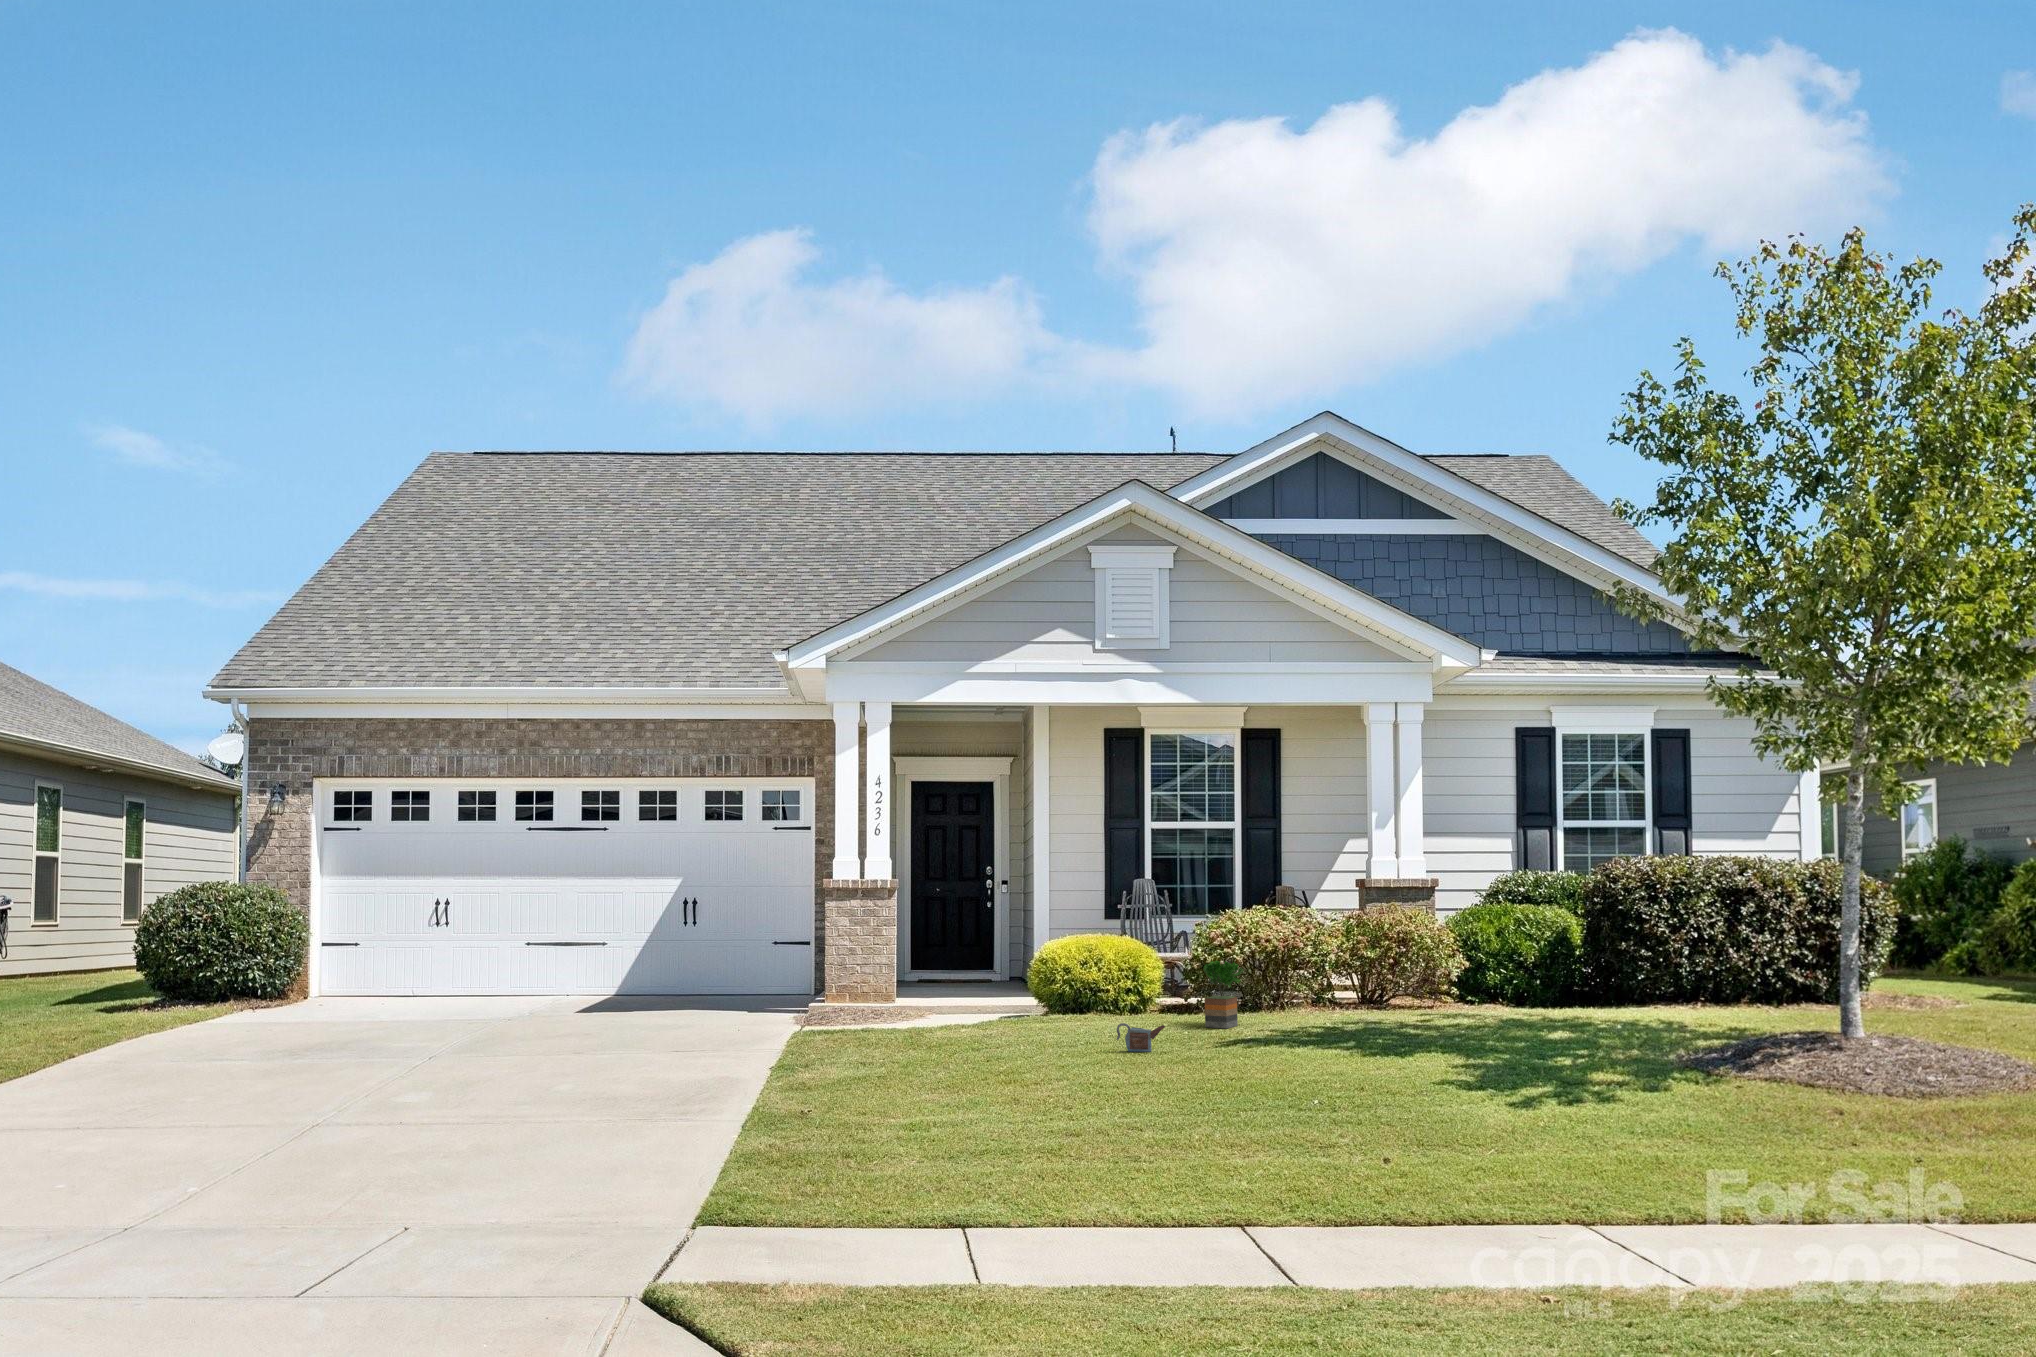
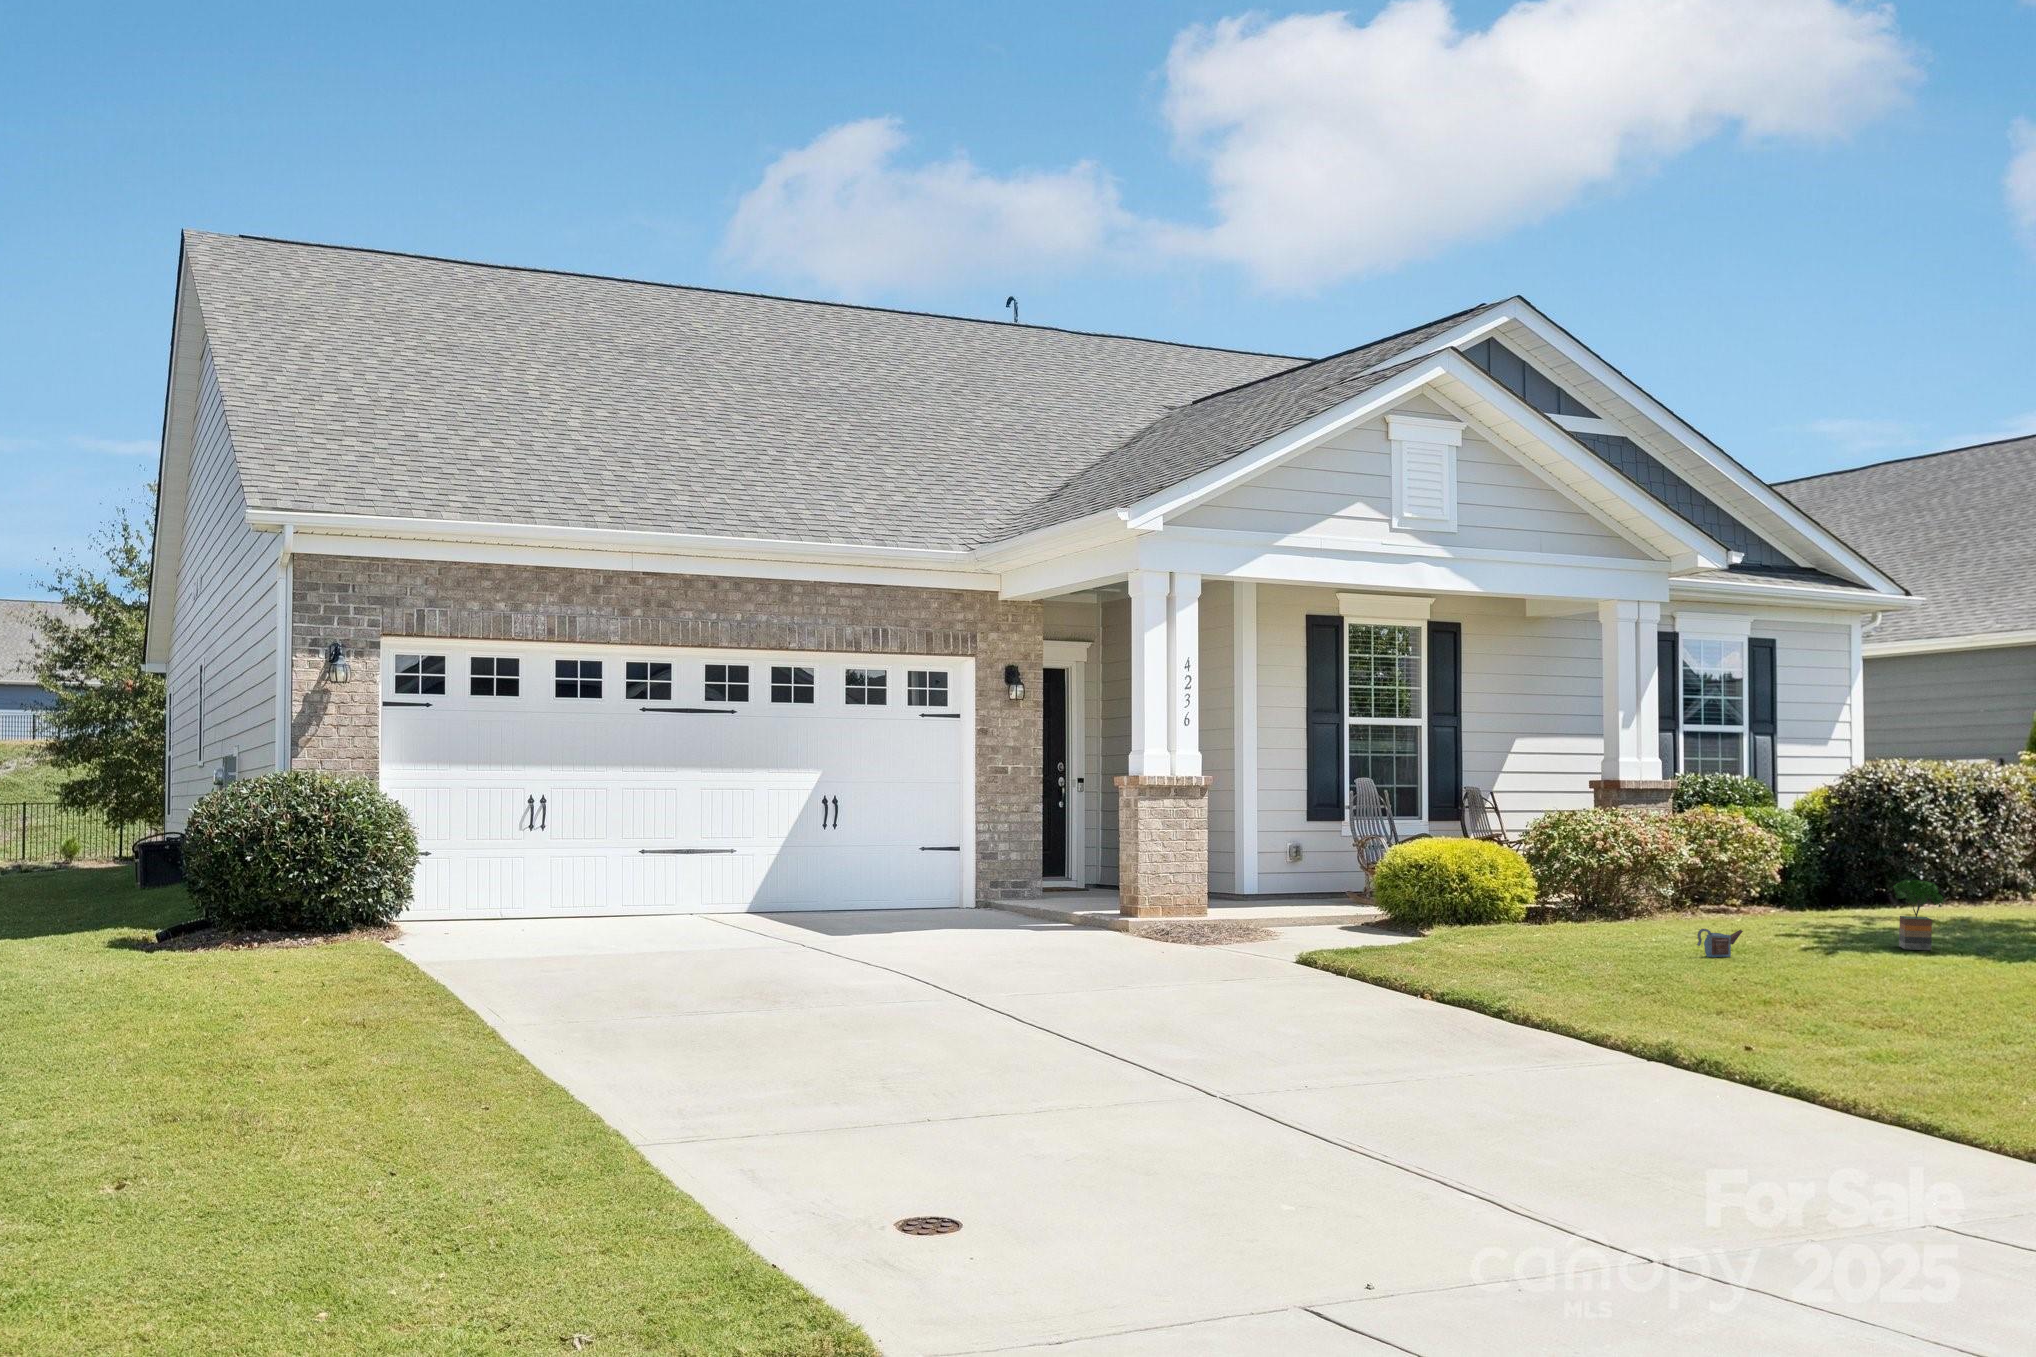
potted tree: present [1204,961,1243,1029] -> present [1894,880,1943,950]

